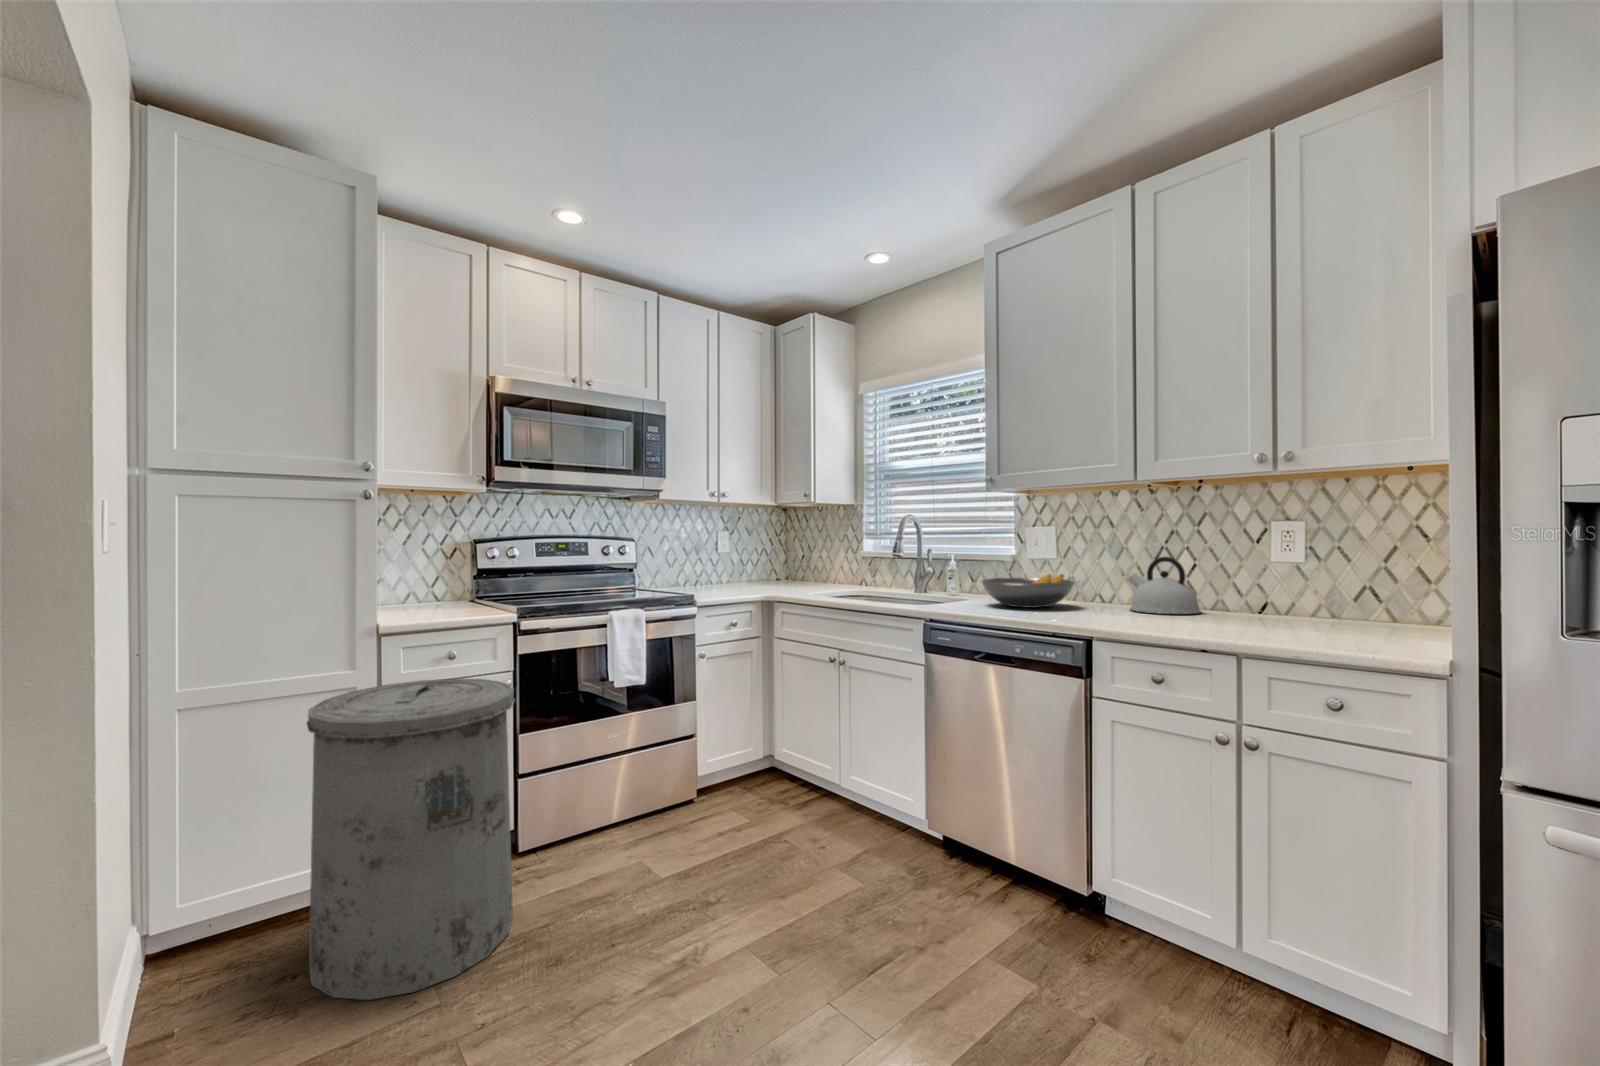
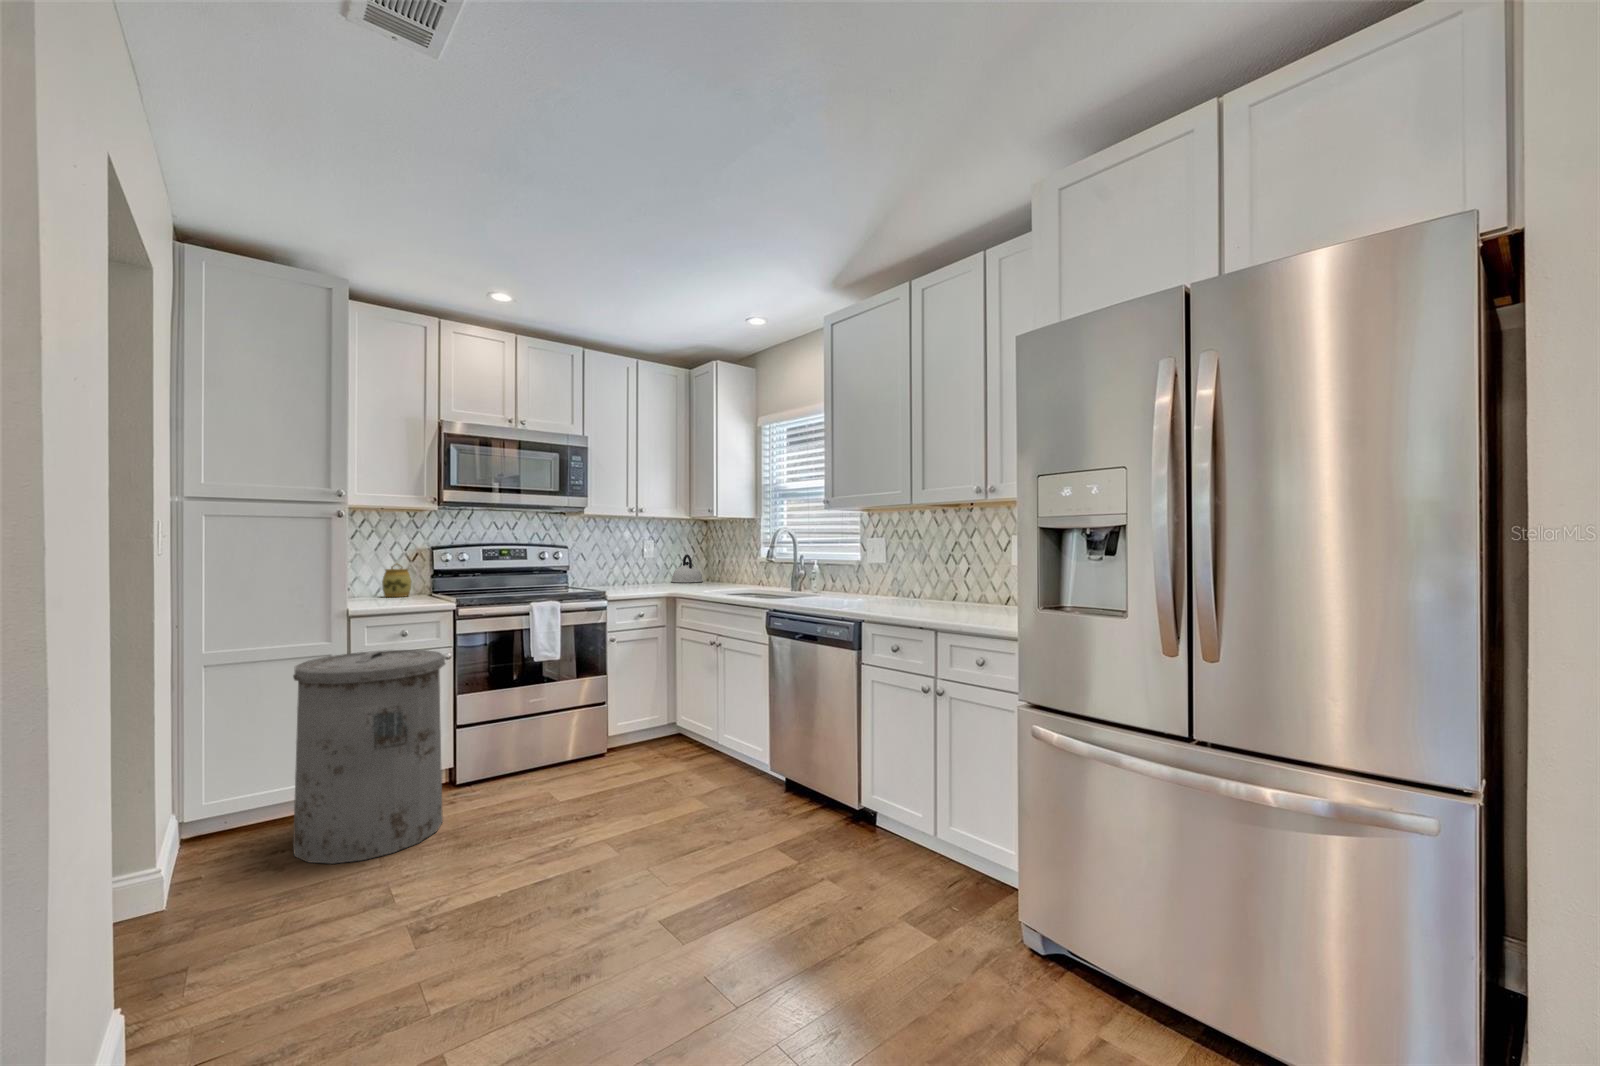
kettle: present [1128,557,1201,614] -> present [671,555,703,583]
jar: none [413,561,450,605] -> present [382,564,411,597]
fruit bowl: present [982,574,1075,608] -> none [816,575,886,600]

